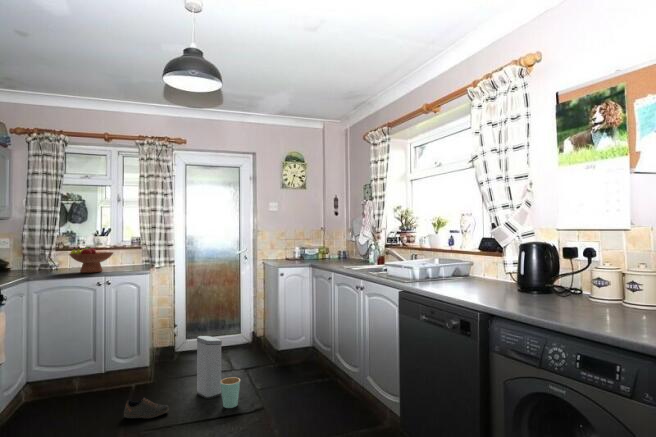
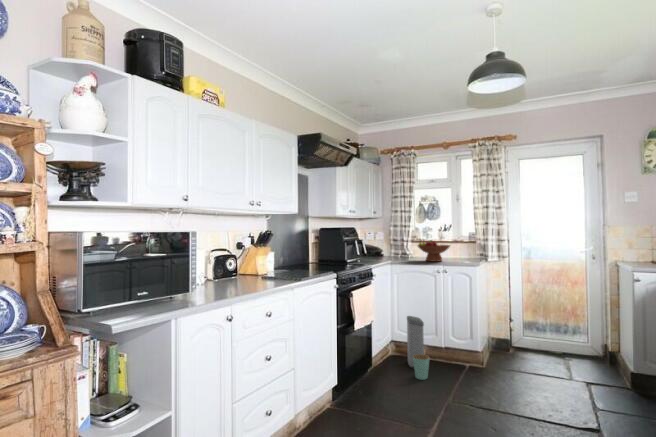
trash can: present [197,336,240,408] -> present [407,316,430,380]
shoe: present [124,398,169,418] -> none [455,375,494,398]

